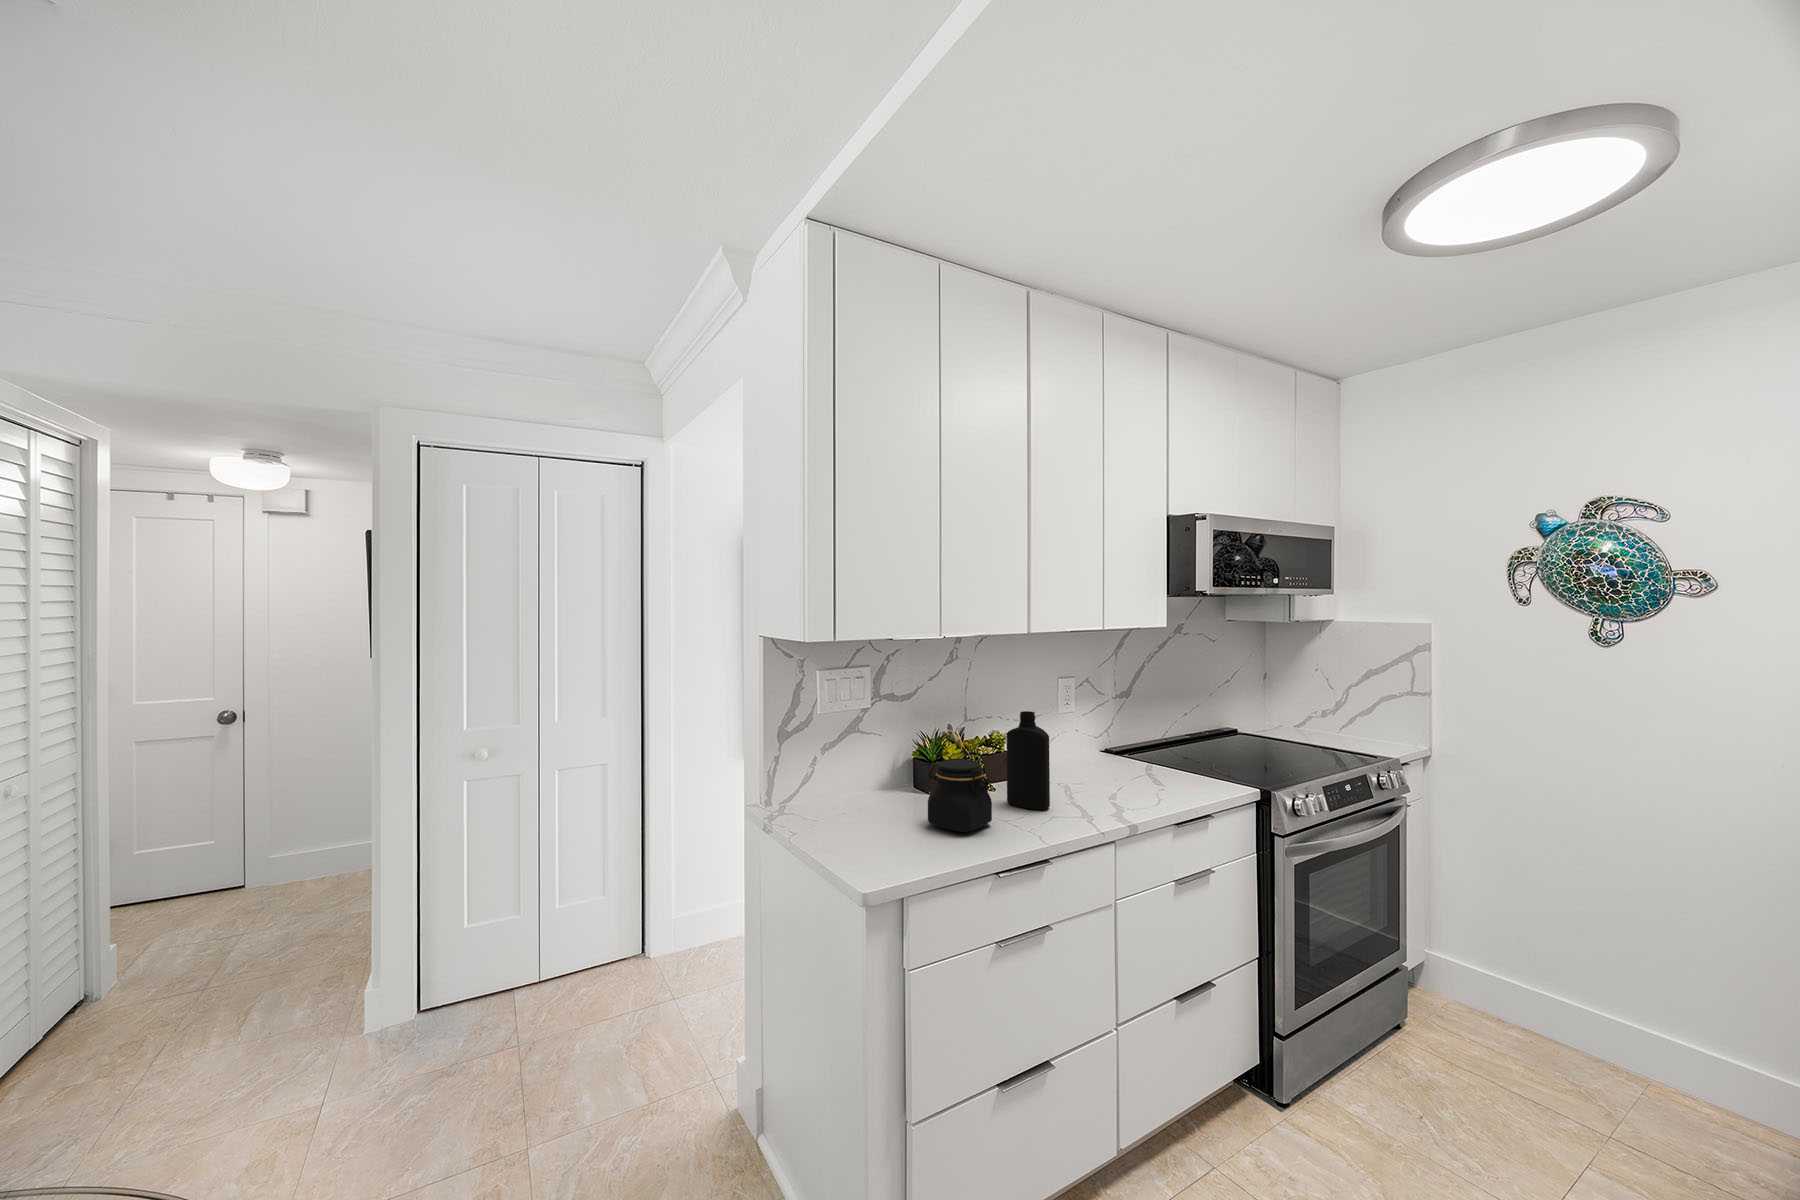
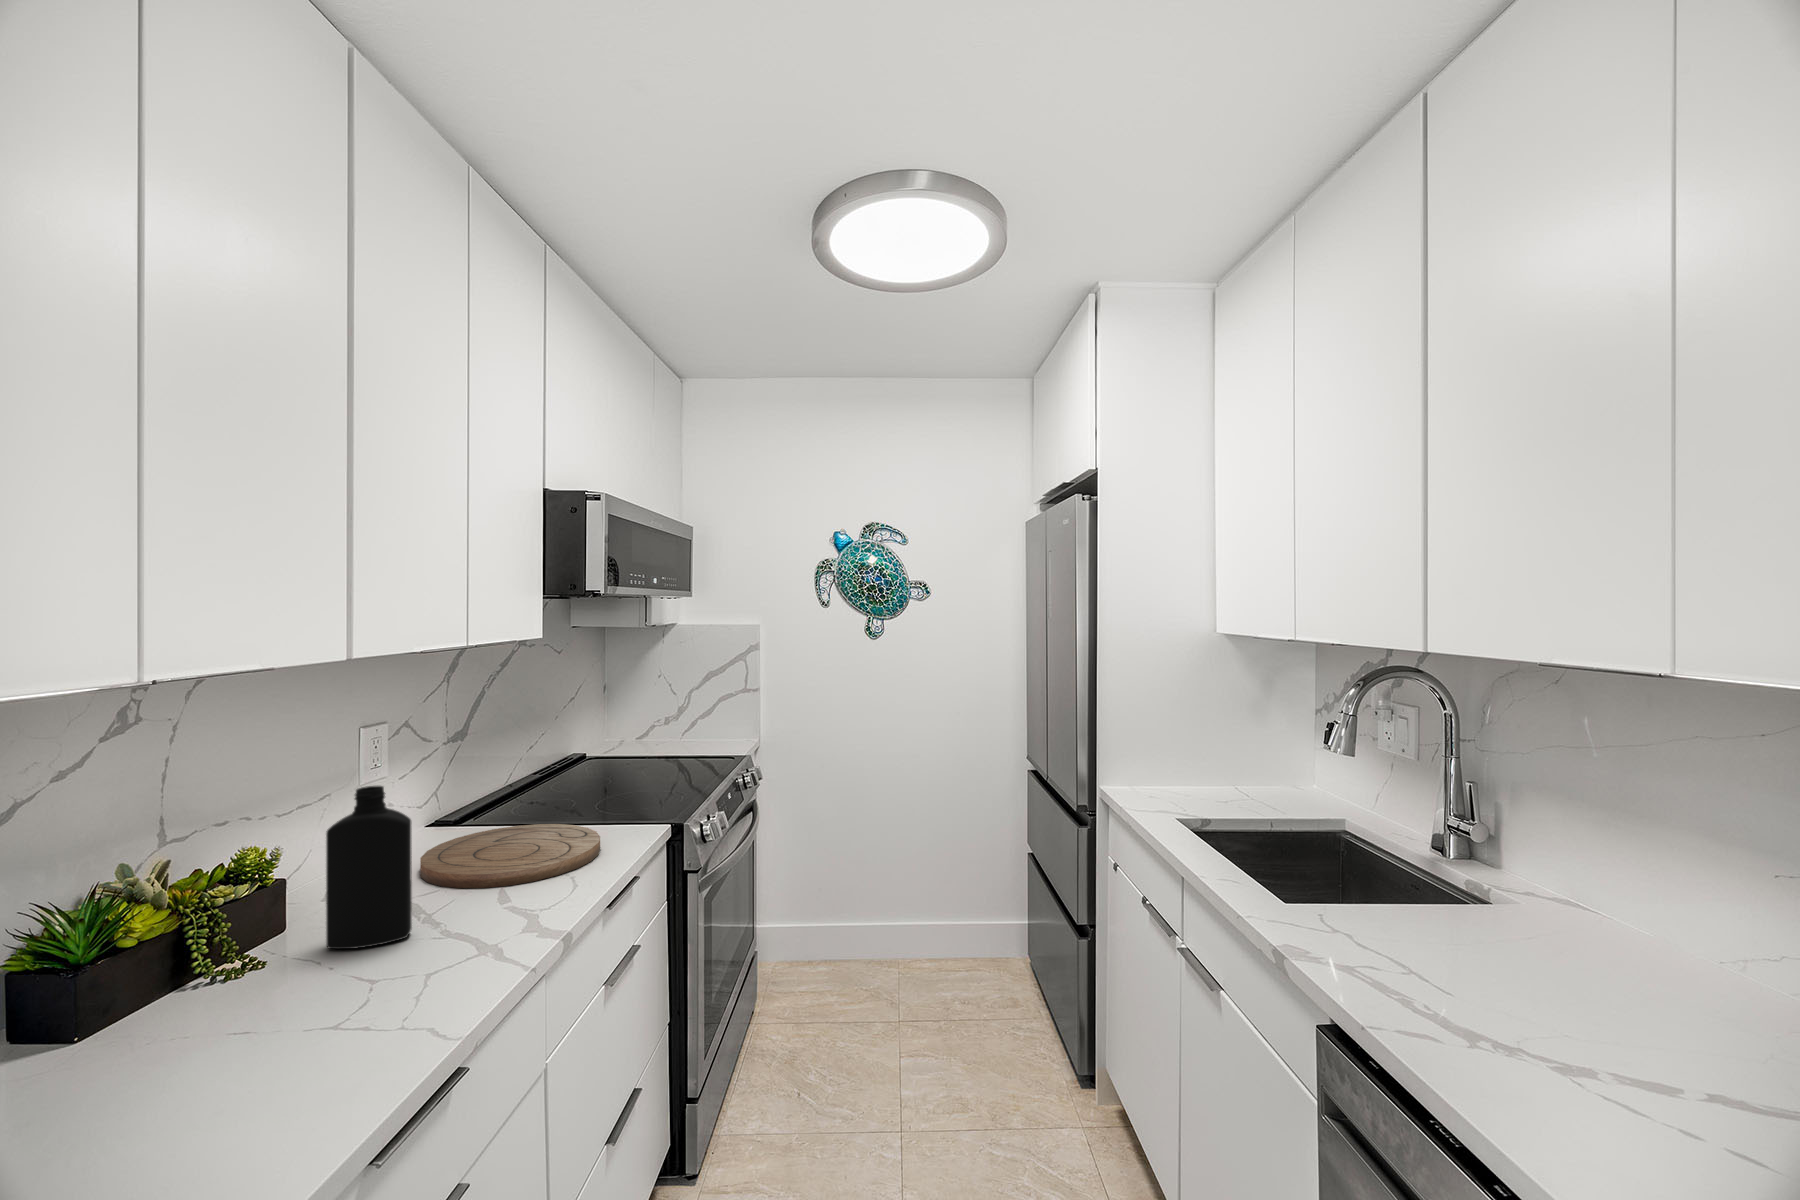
jar: present [928,759,992,832] -> none [172,896,334,1047]
cutting board: none [1076,763,1200,803] -> present [420,824,600,888]

